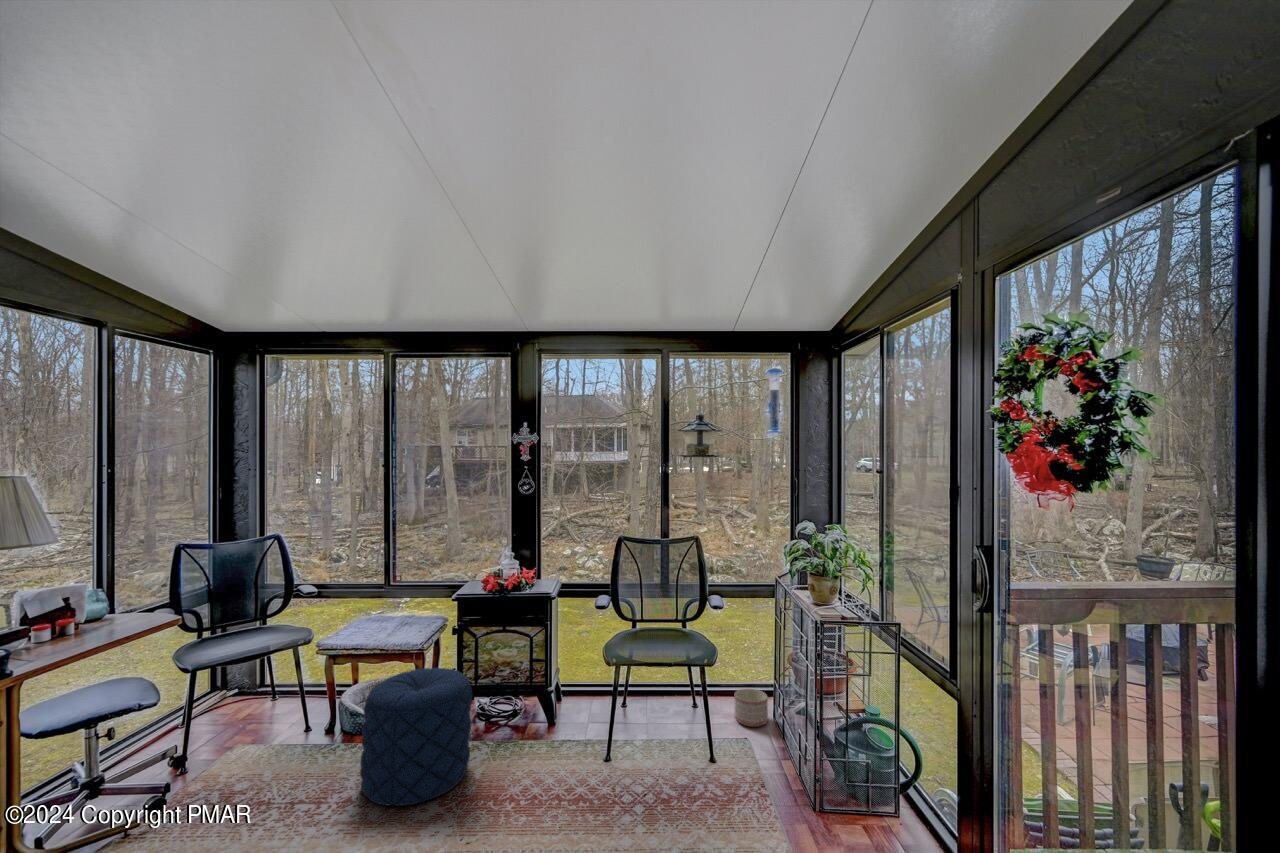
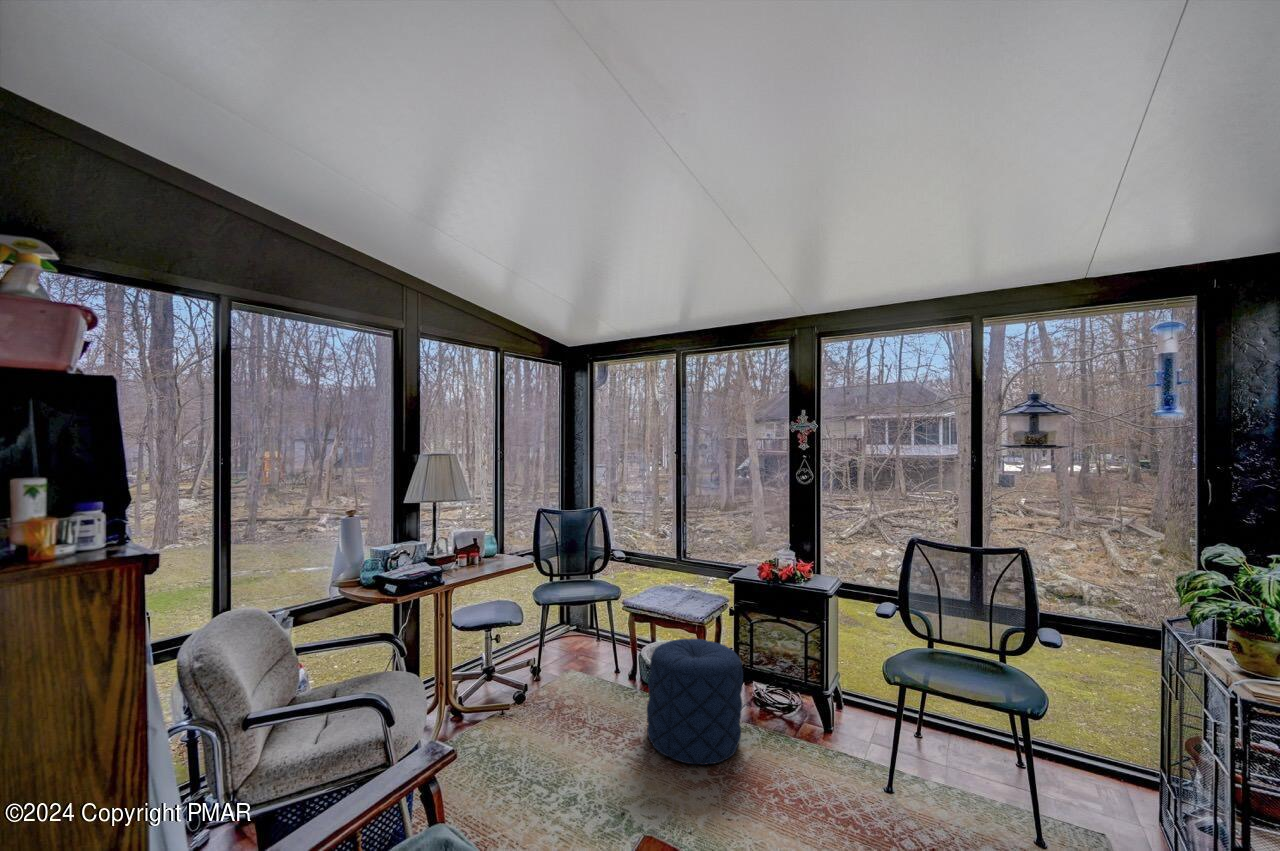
planter: present [734,689,768,727] -> none [1089,766,1153,829]

